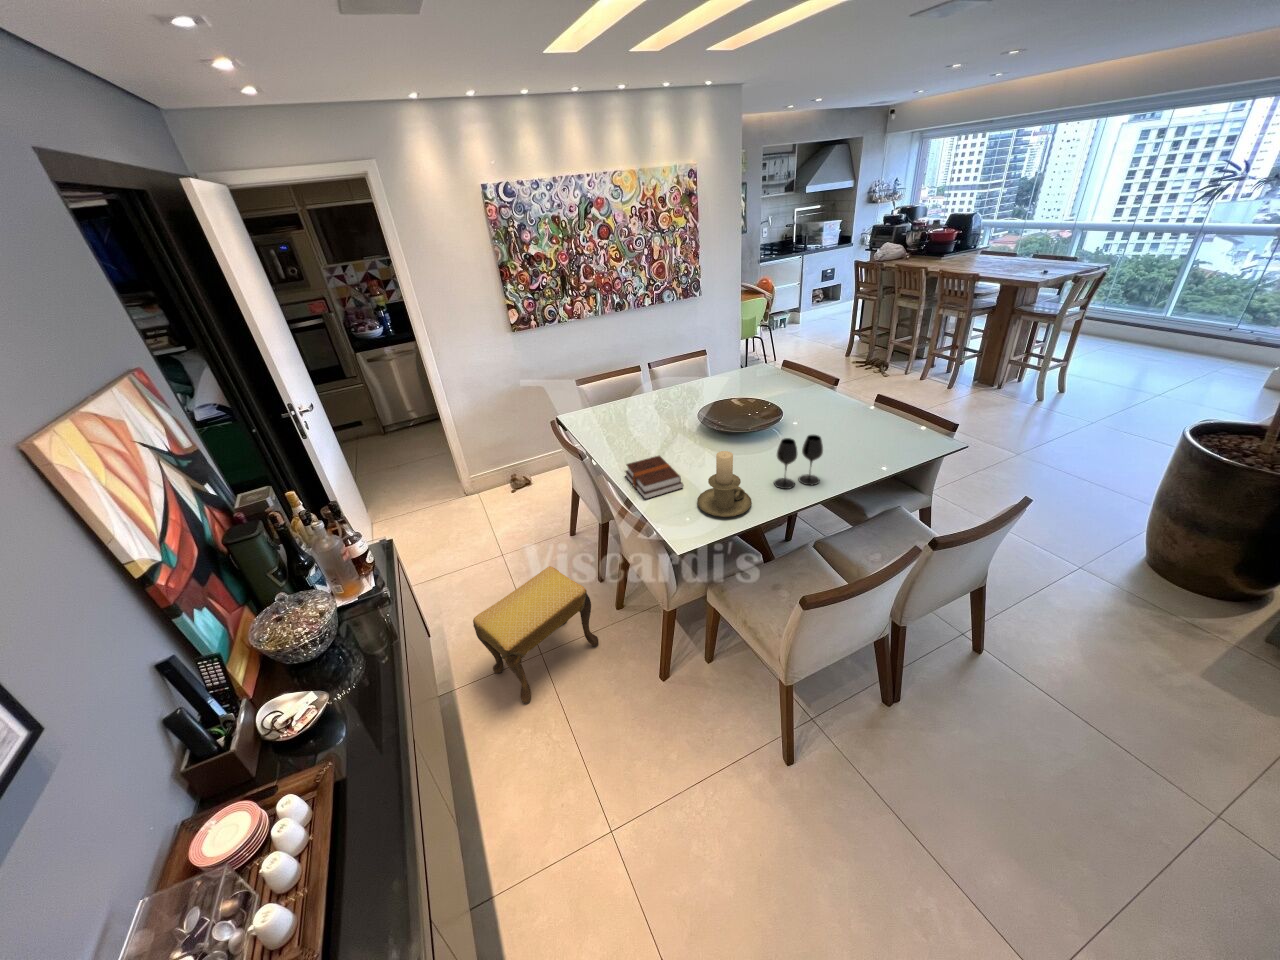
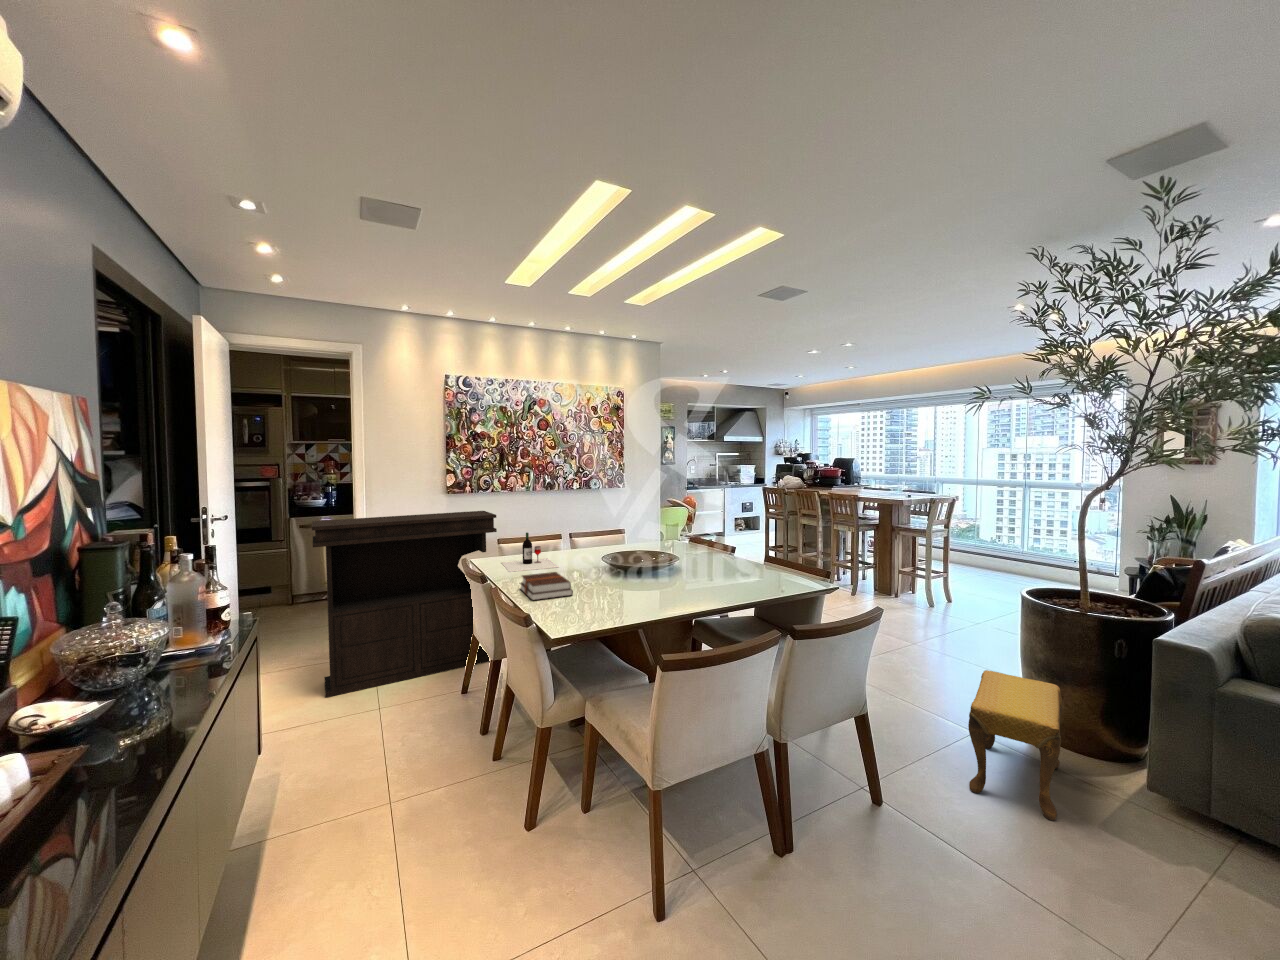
console table: none [392,353,588,545] -> present [312,511,497,697]
wine bottle: none [590,394,653,442] -> present [501,532,558,572]
wine glass: present [774,435,823,489] -> none [660,547,703,597]
candle holder: present [697,451,752,517] -> none [582,548,634,610]
footstool: present [473,566,599,704] -> present [968,670,1062,821]

